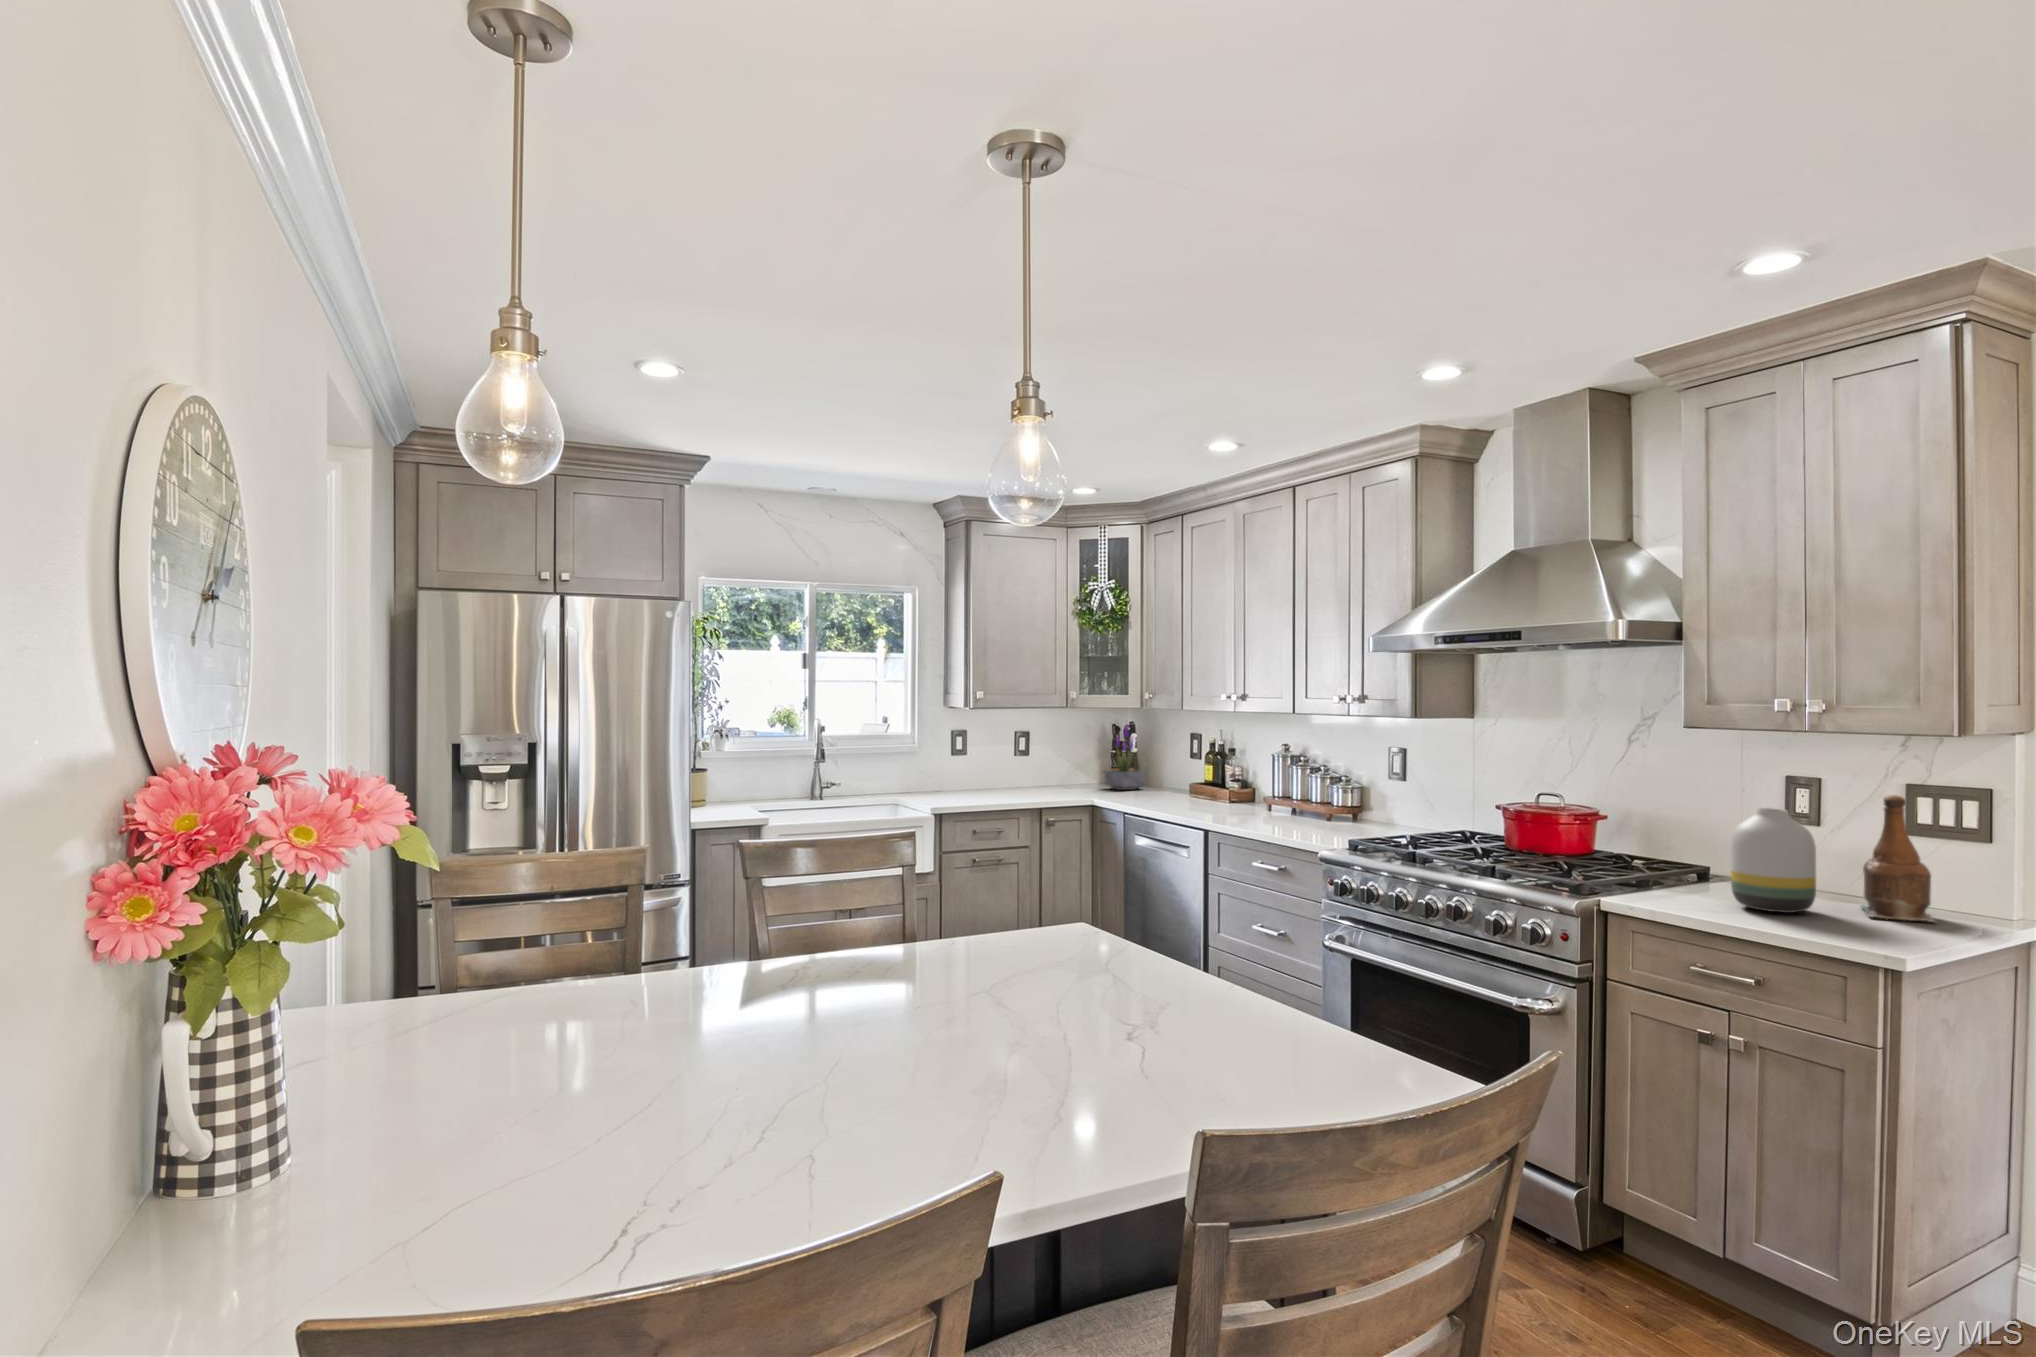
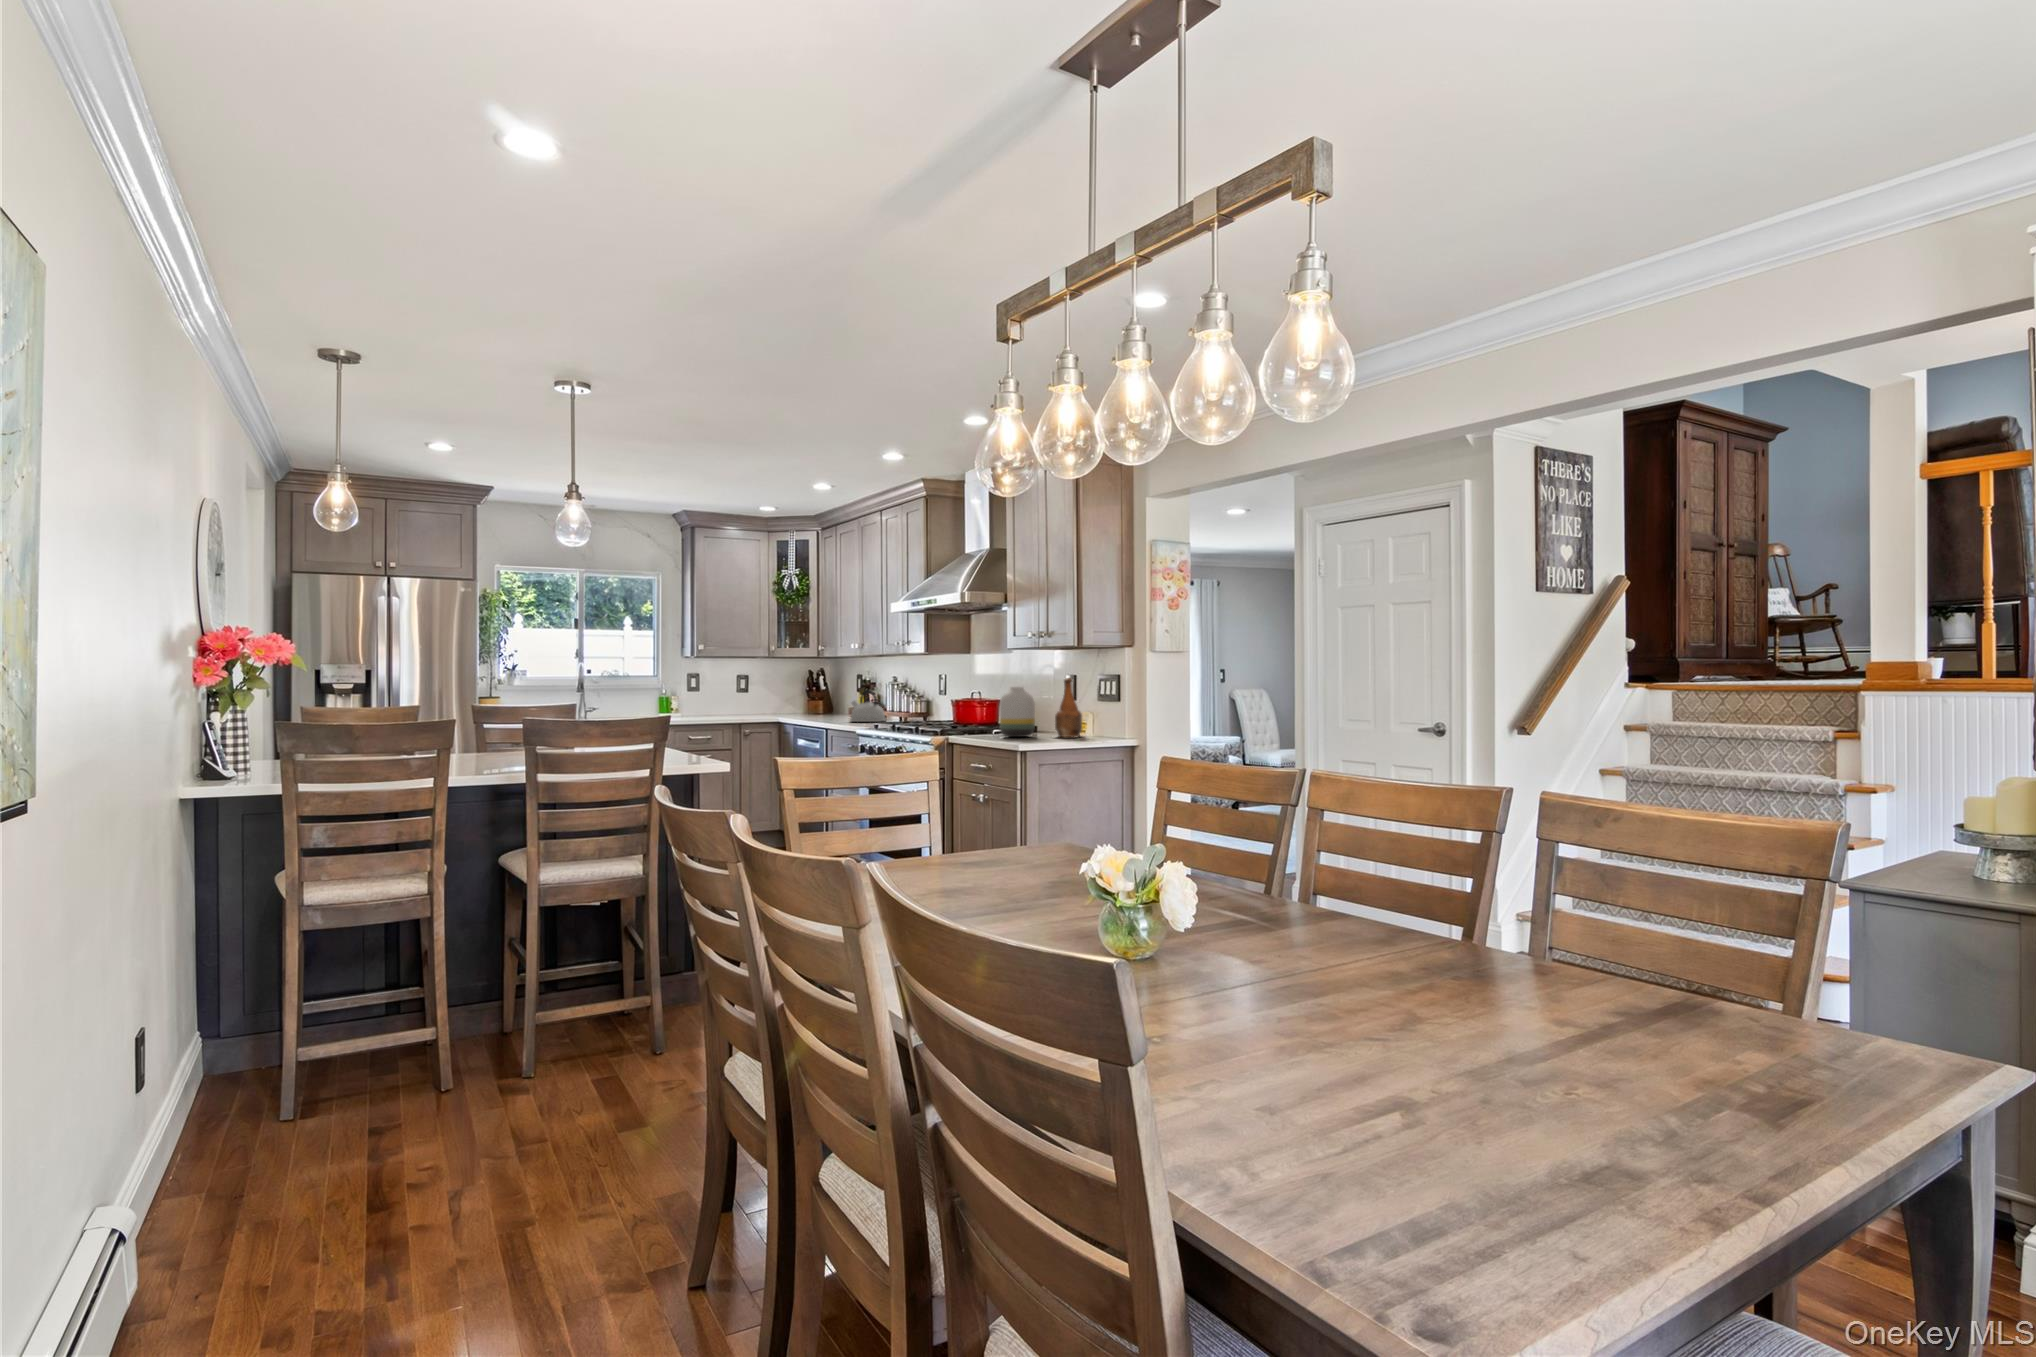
potted plant: present [1105,725,1145,790] -> none [799,667,827,714]
kettle: none [1242,770,1303,822] -> present [851,690,886,722]

